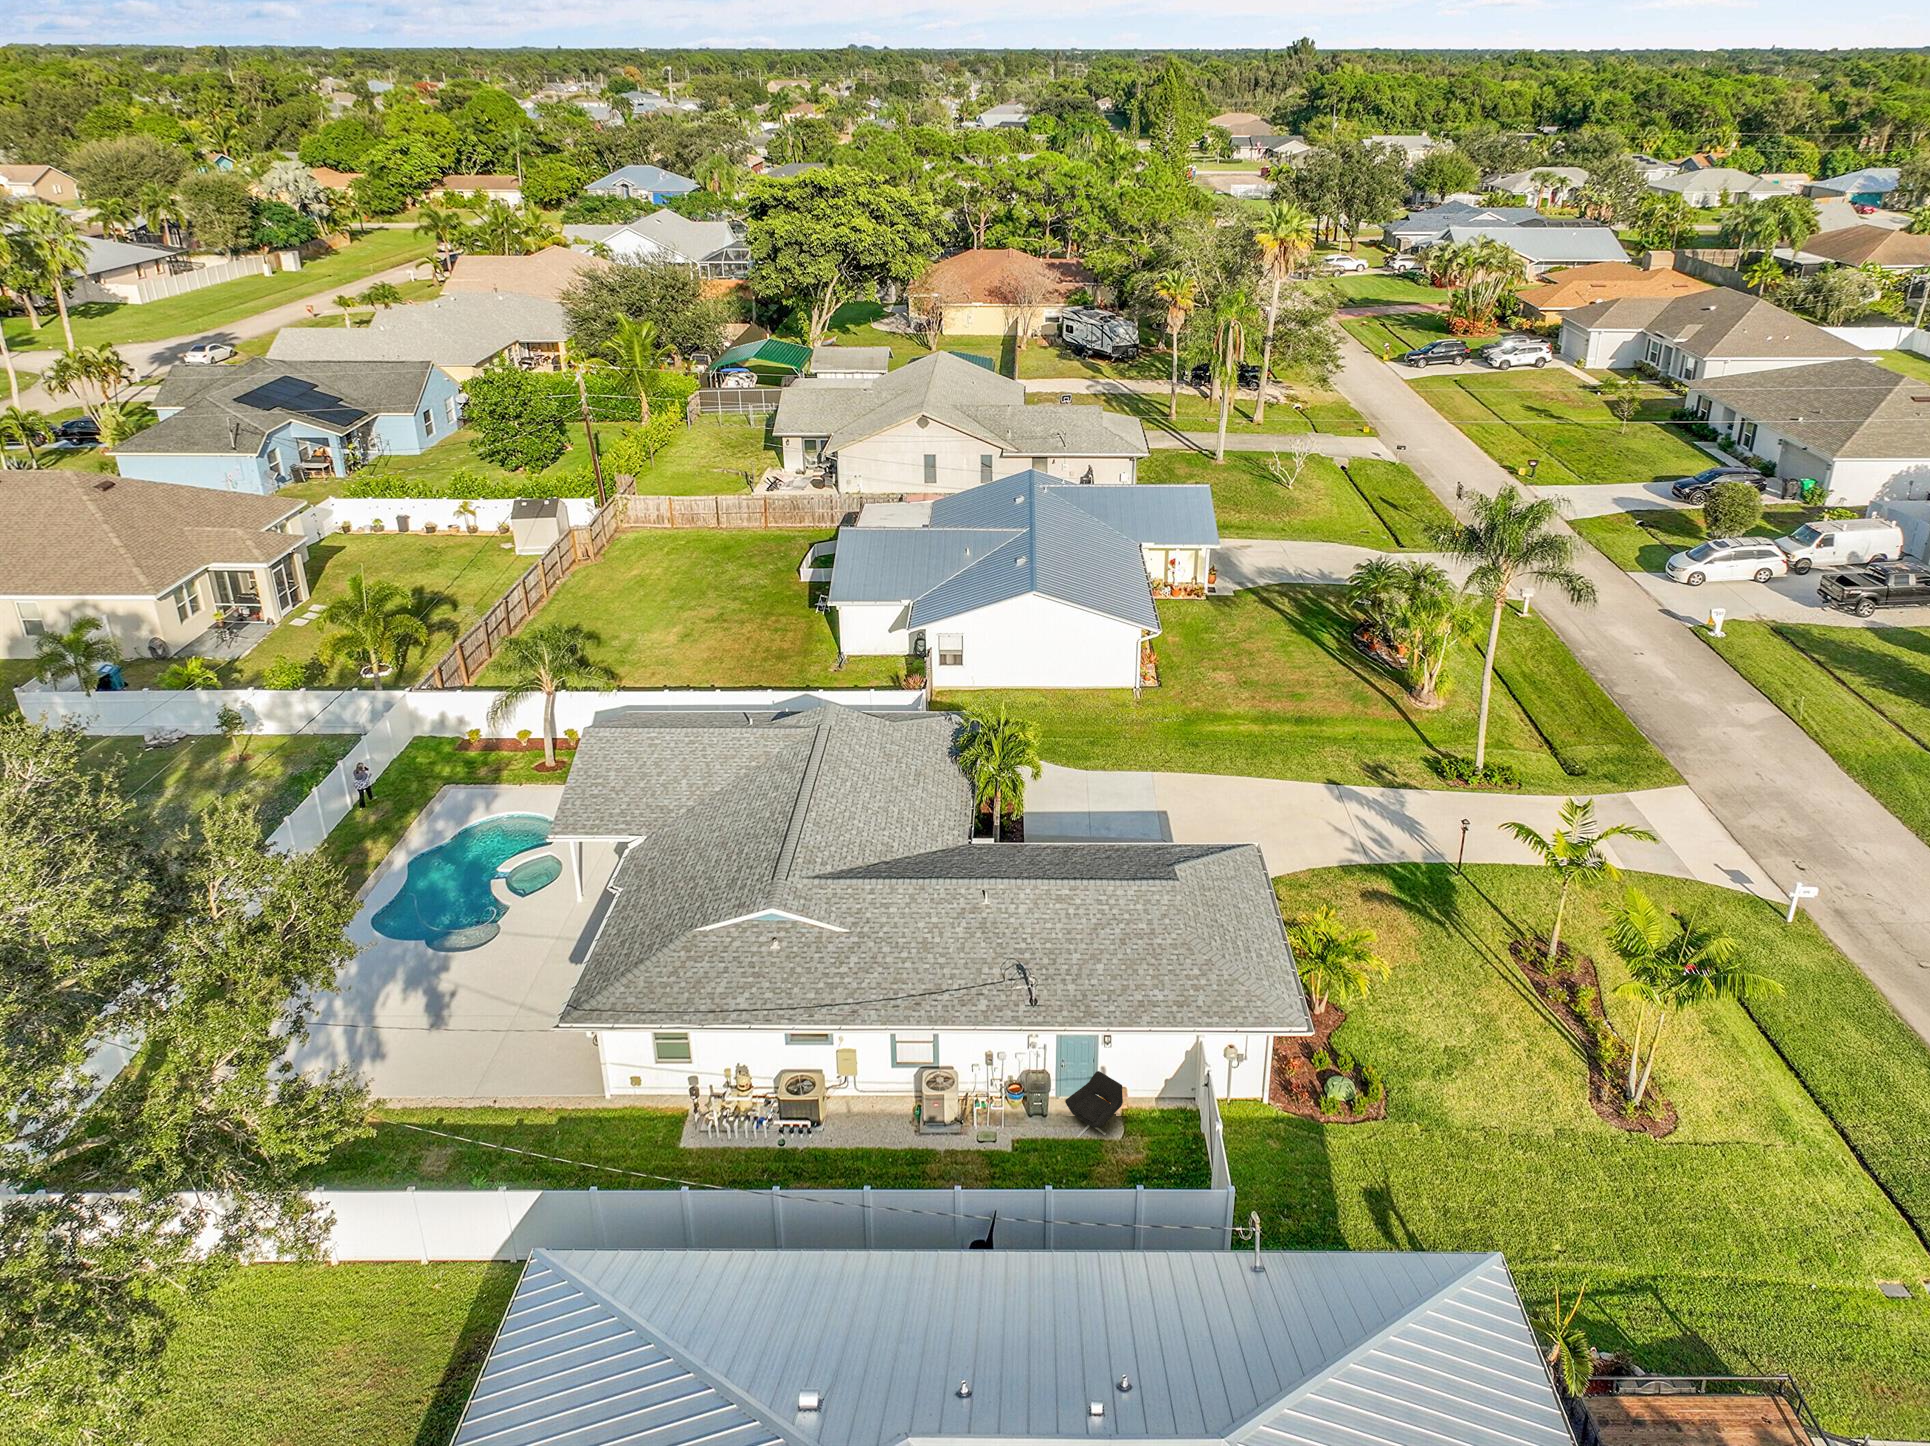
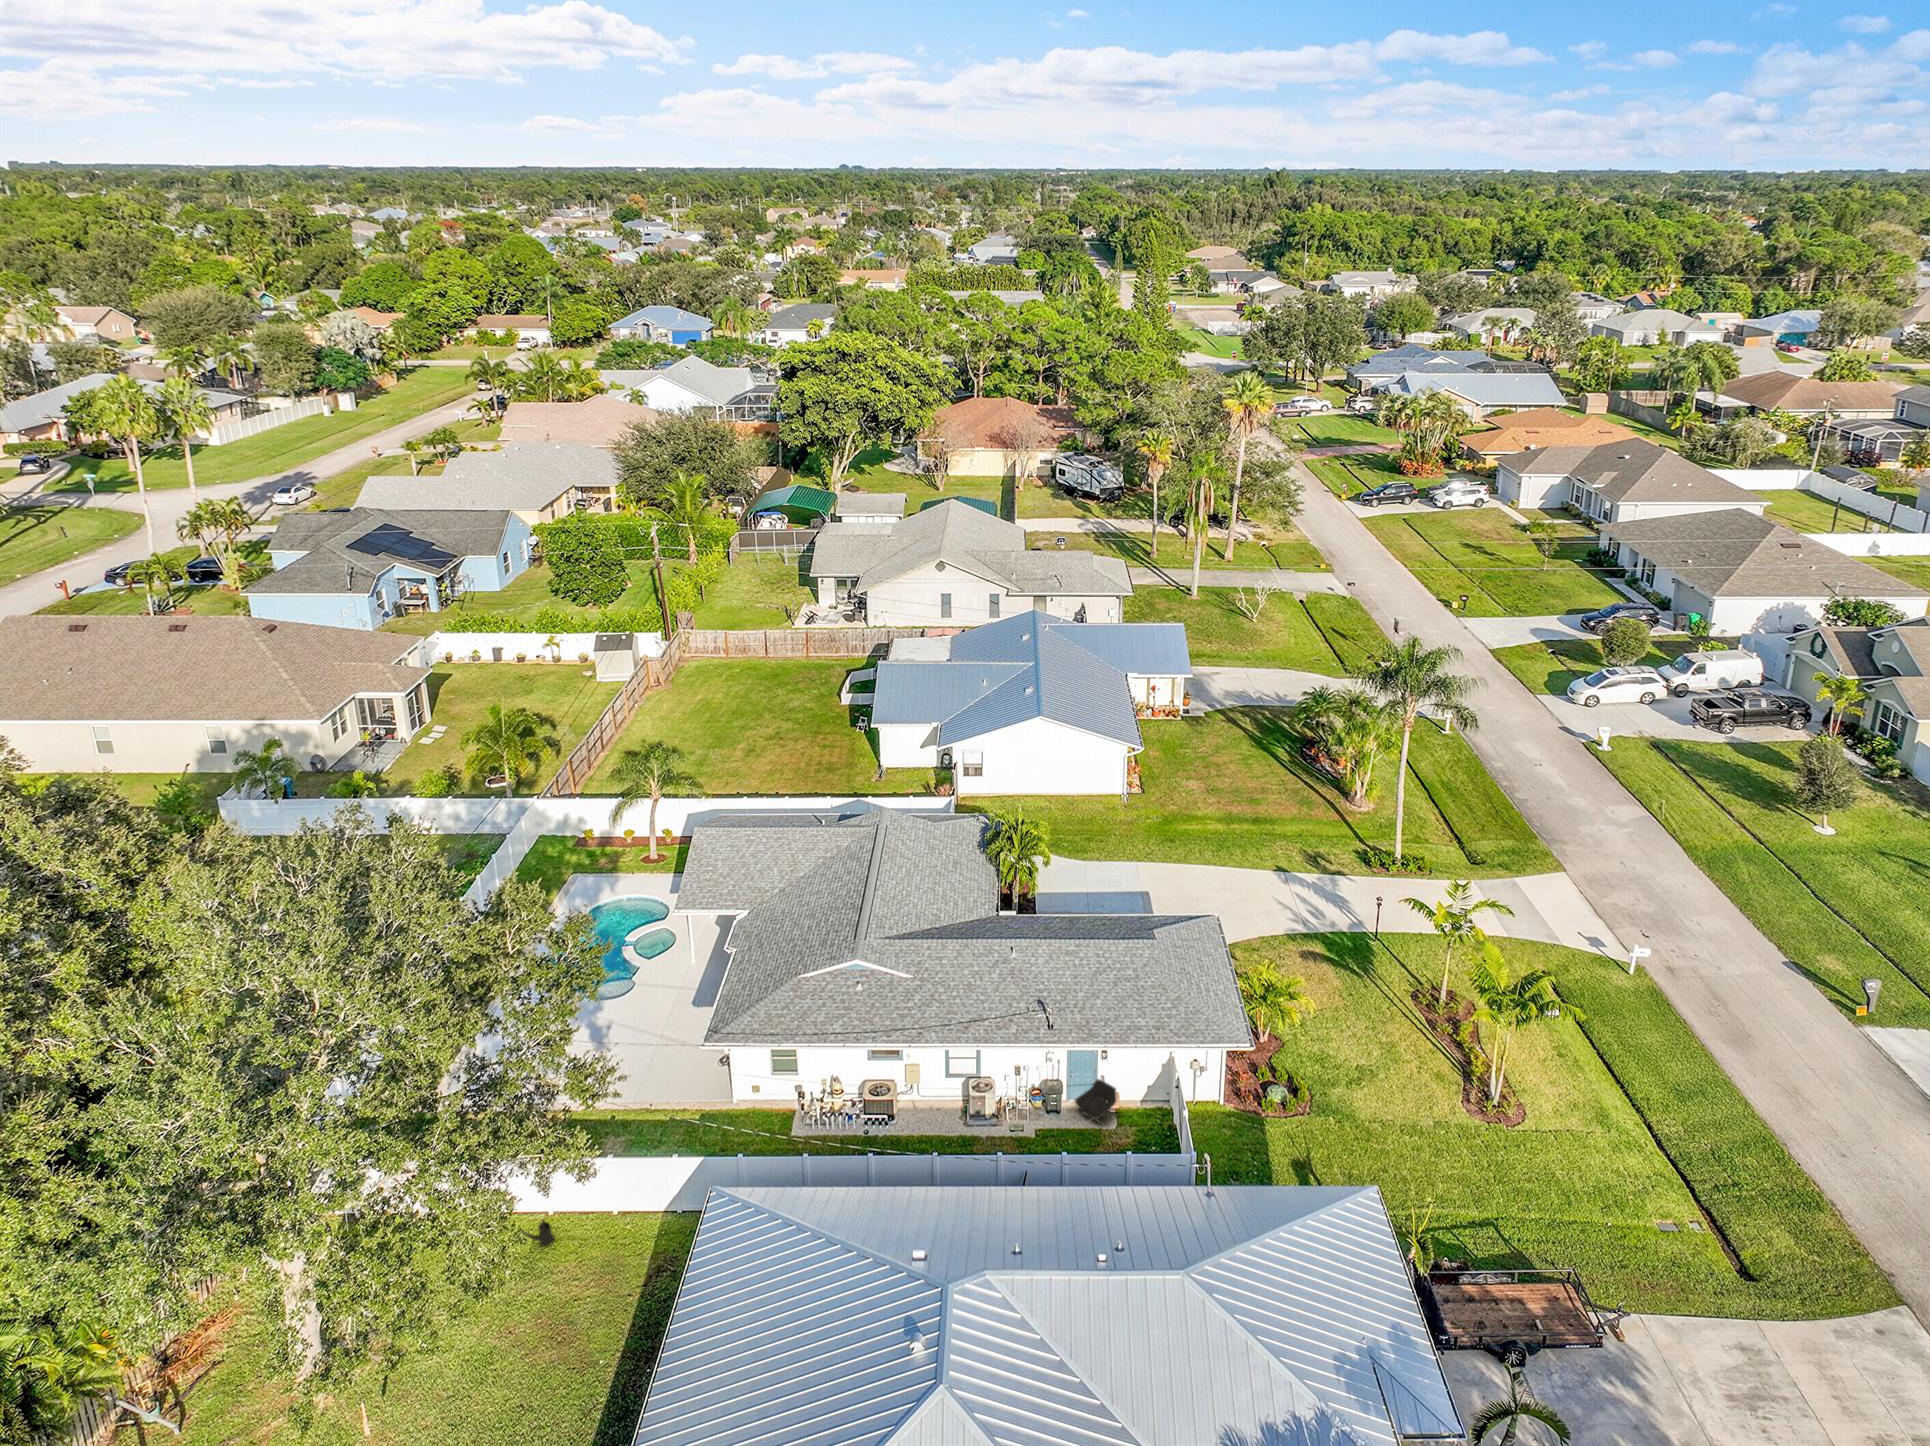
watering can: none [268,1285,327,1324] -> present [521,1220,557,1247]

